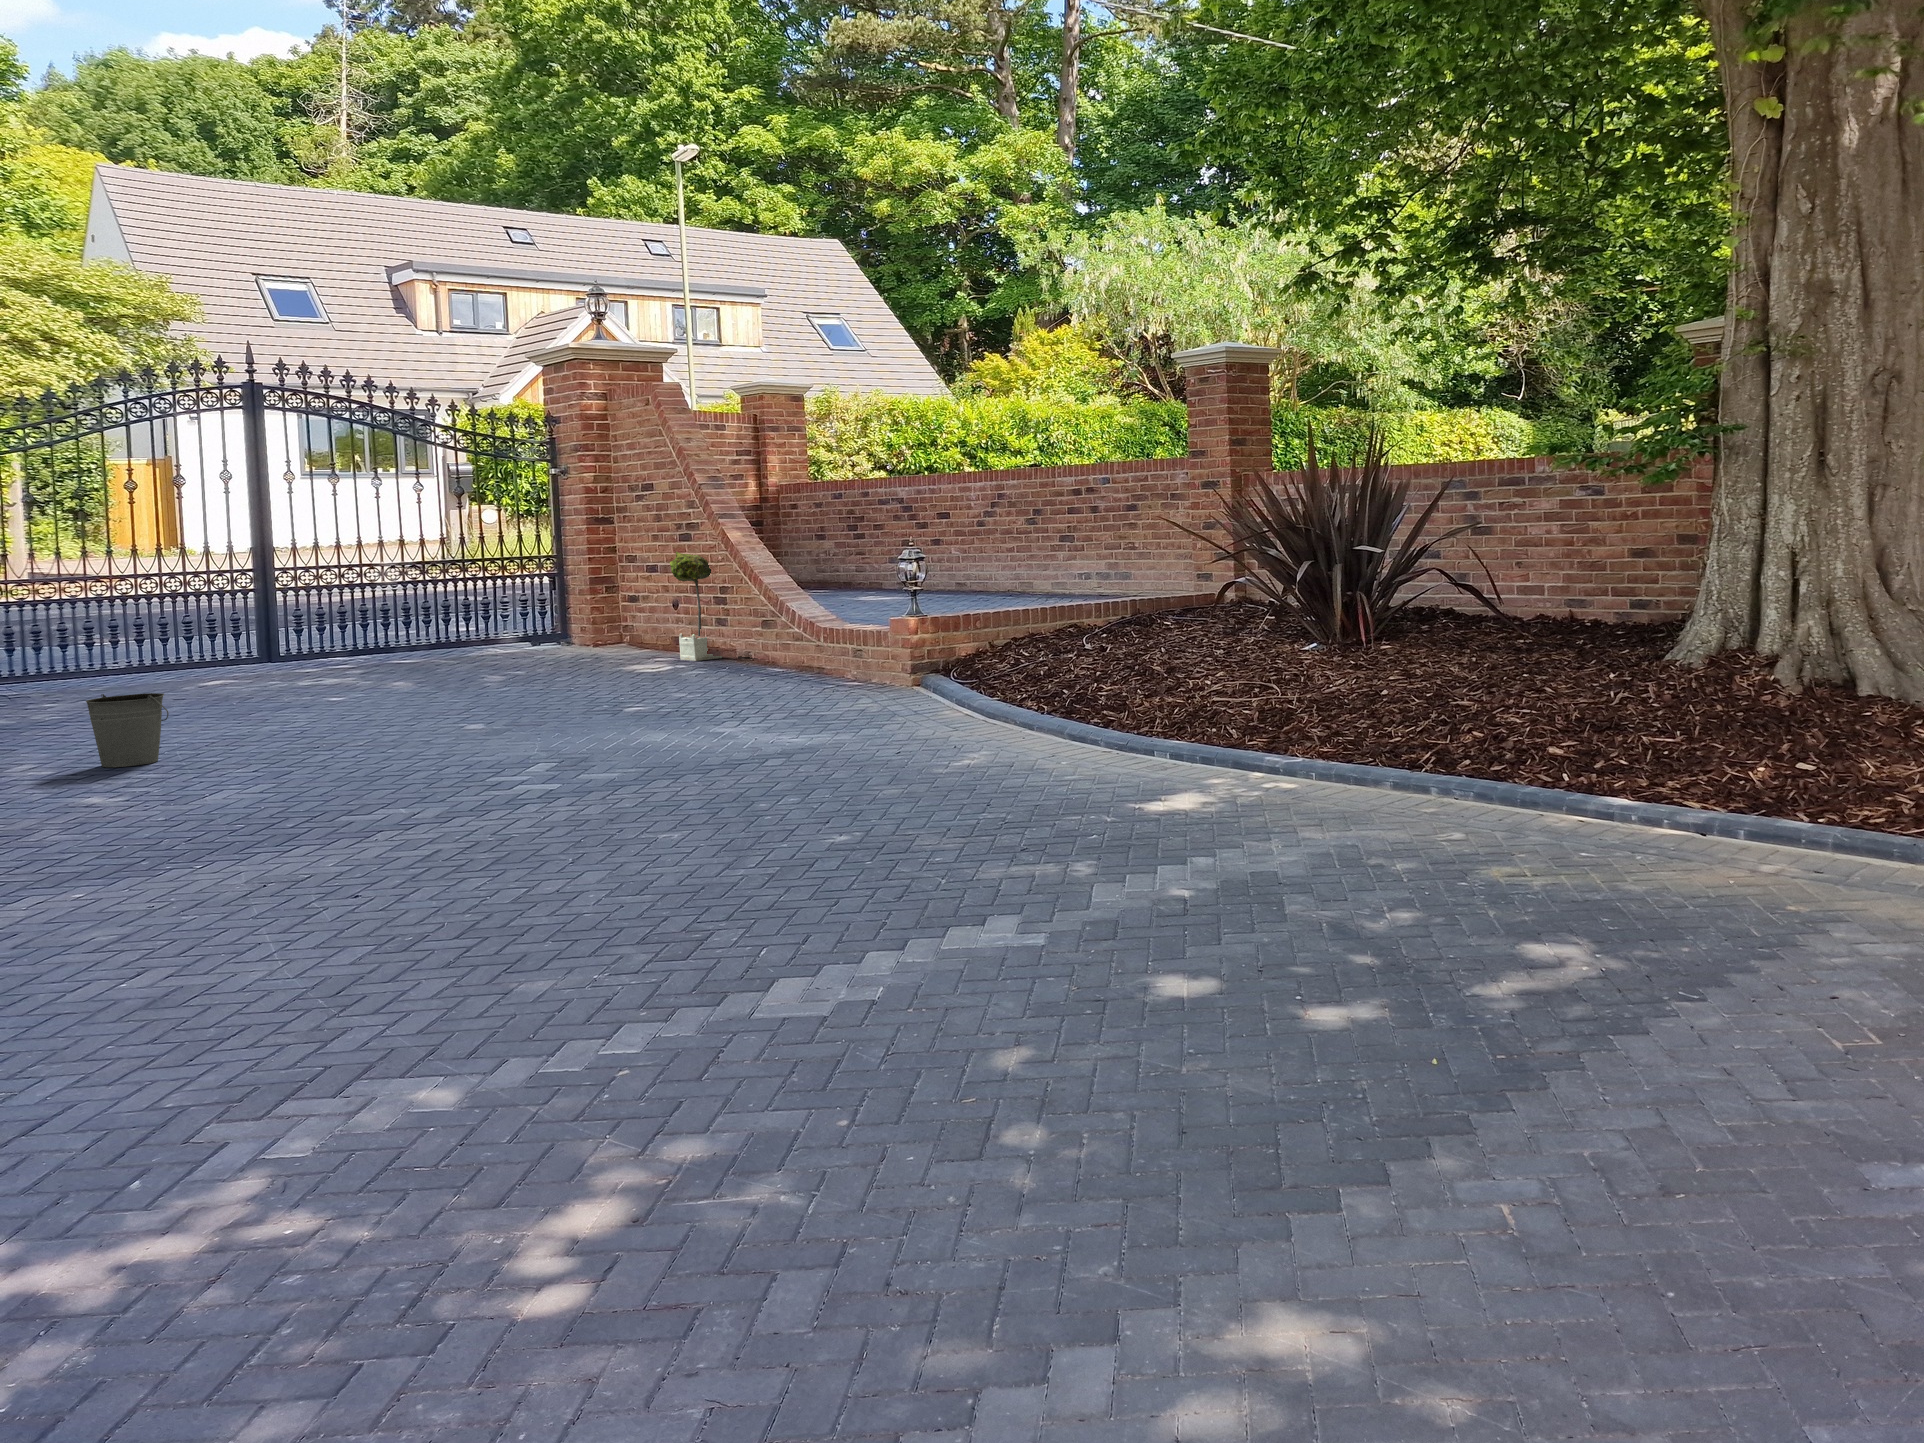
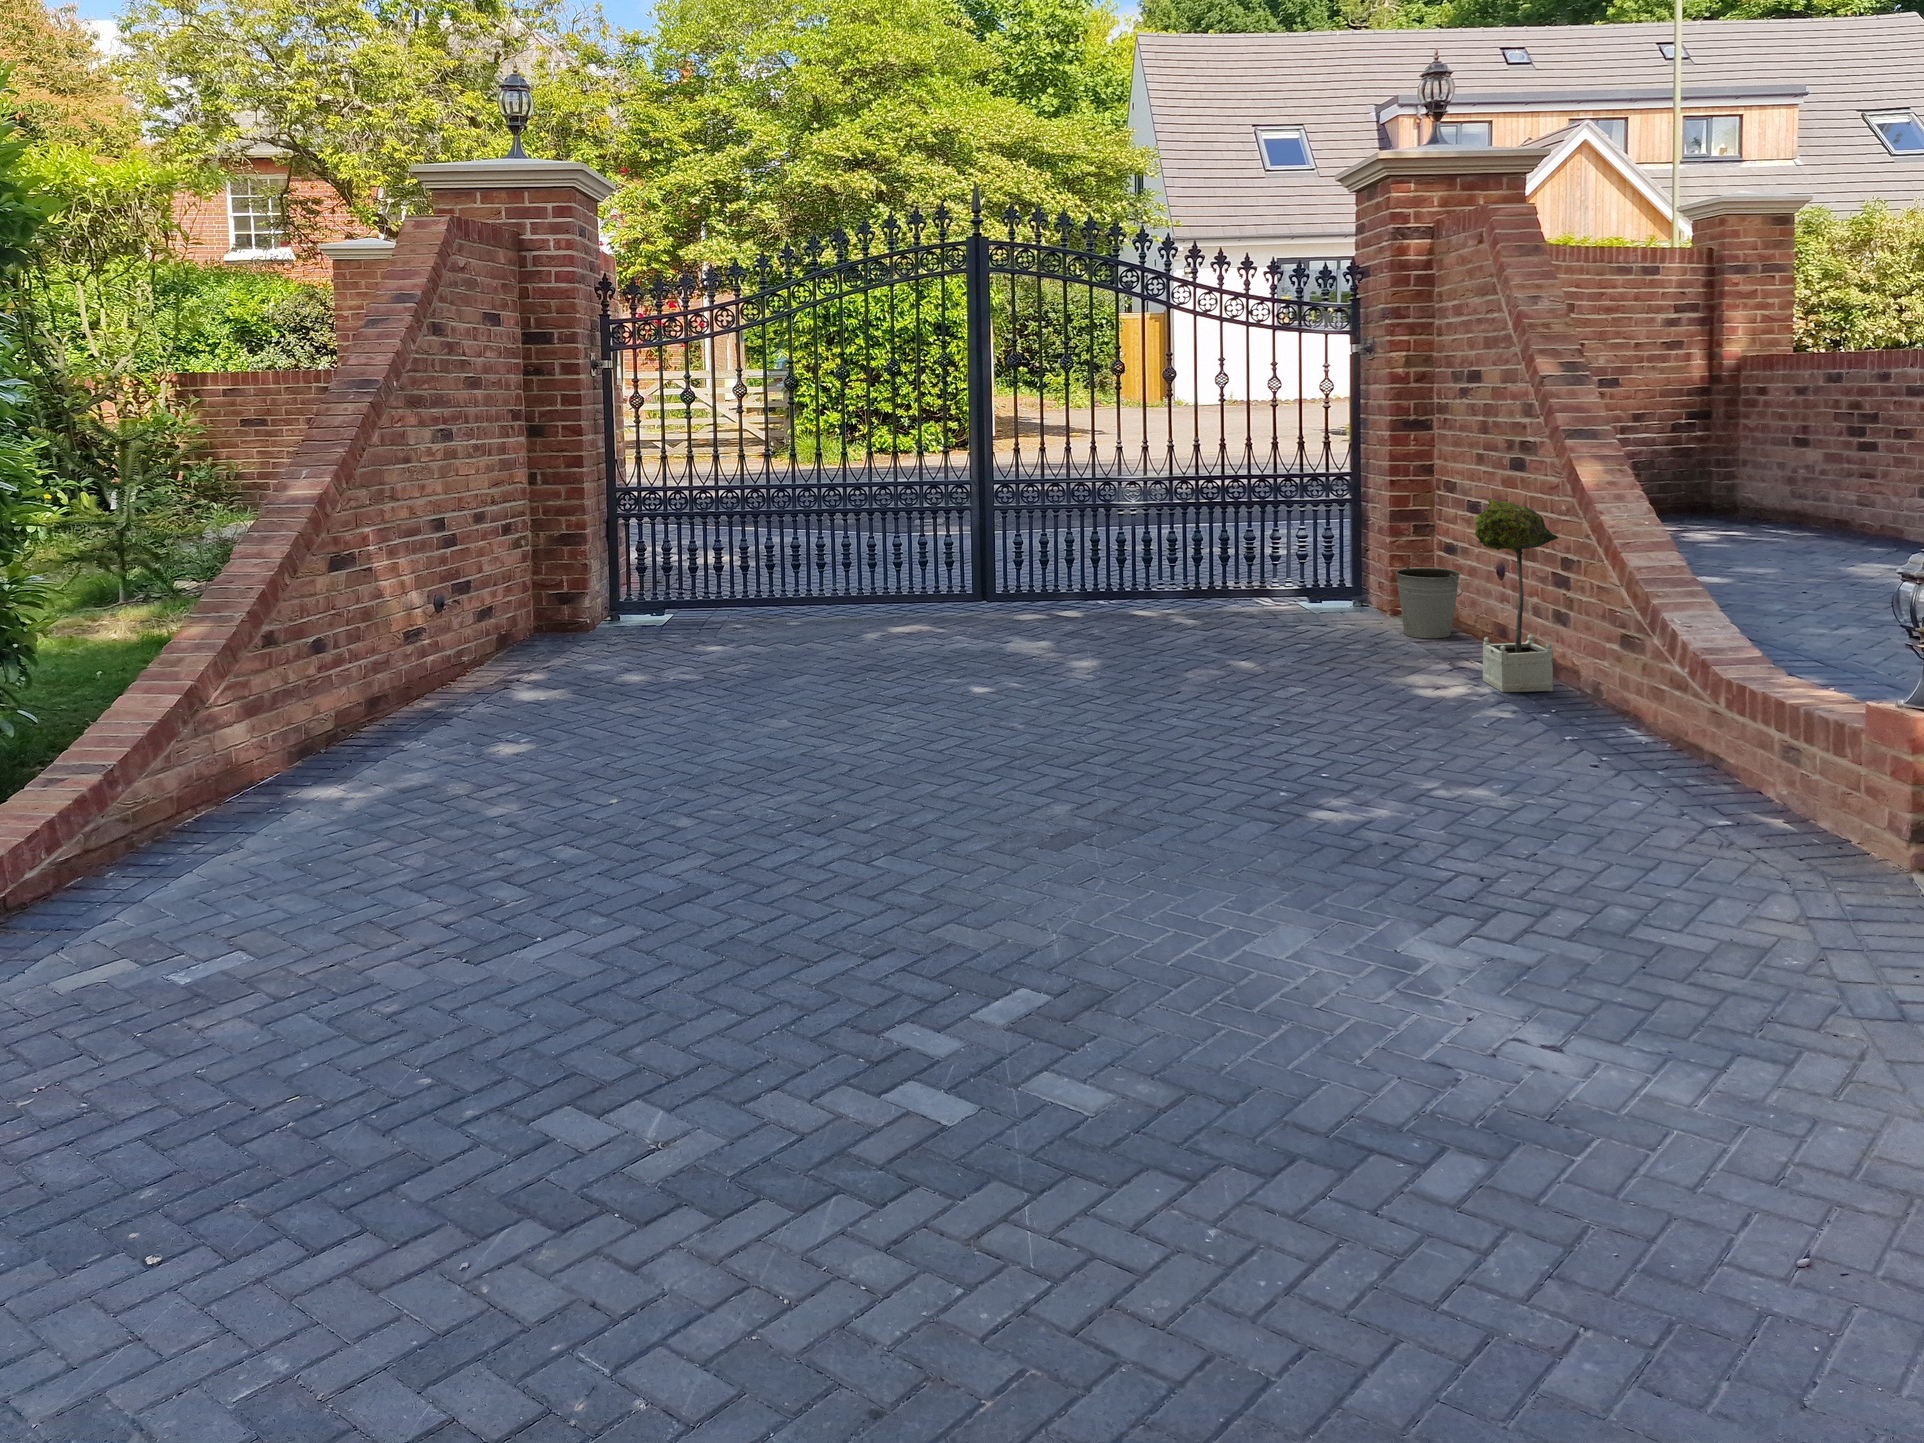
bucket: present [86,693,169,767] -> present [1396,566,1463,638]

